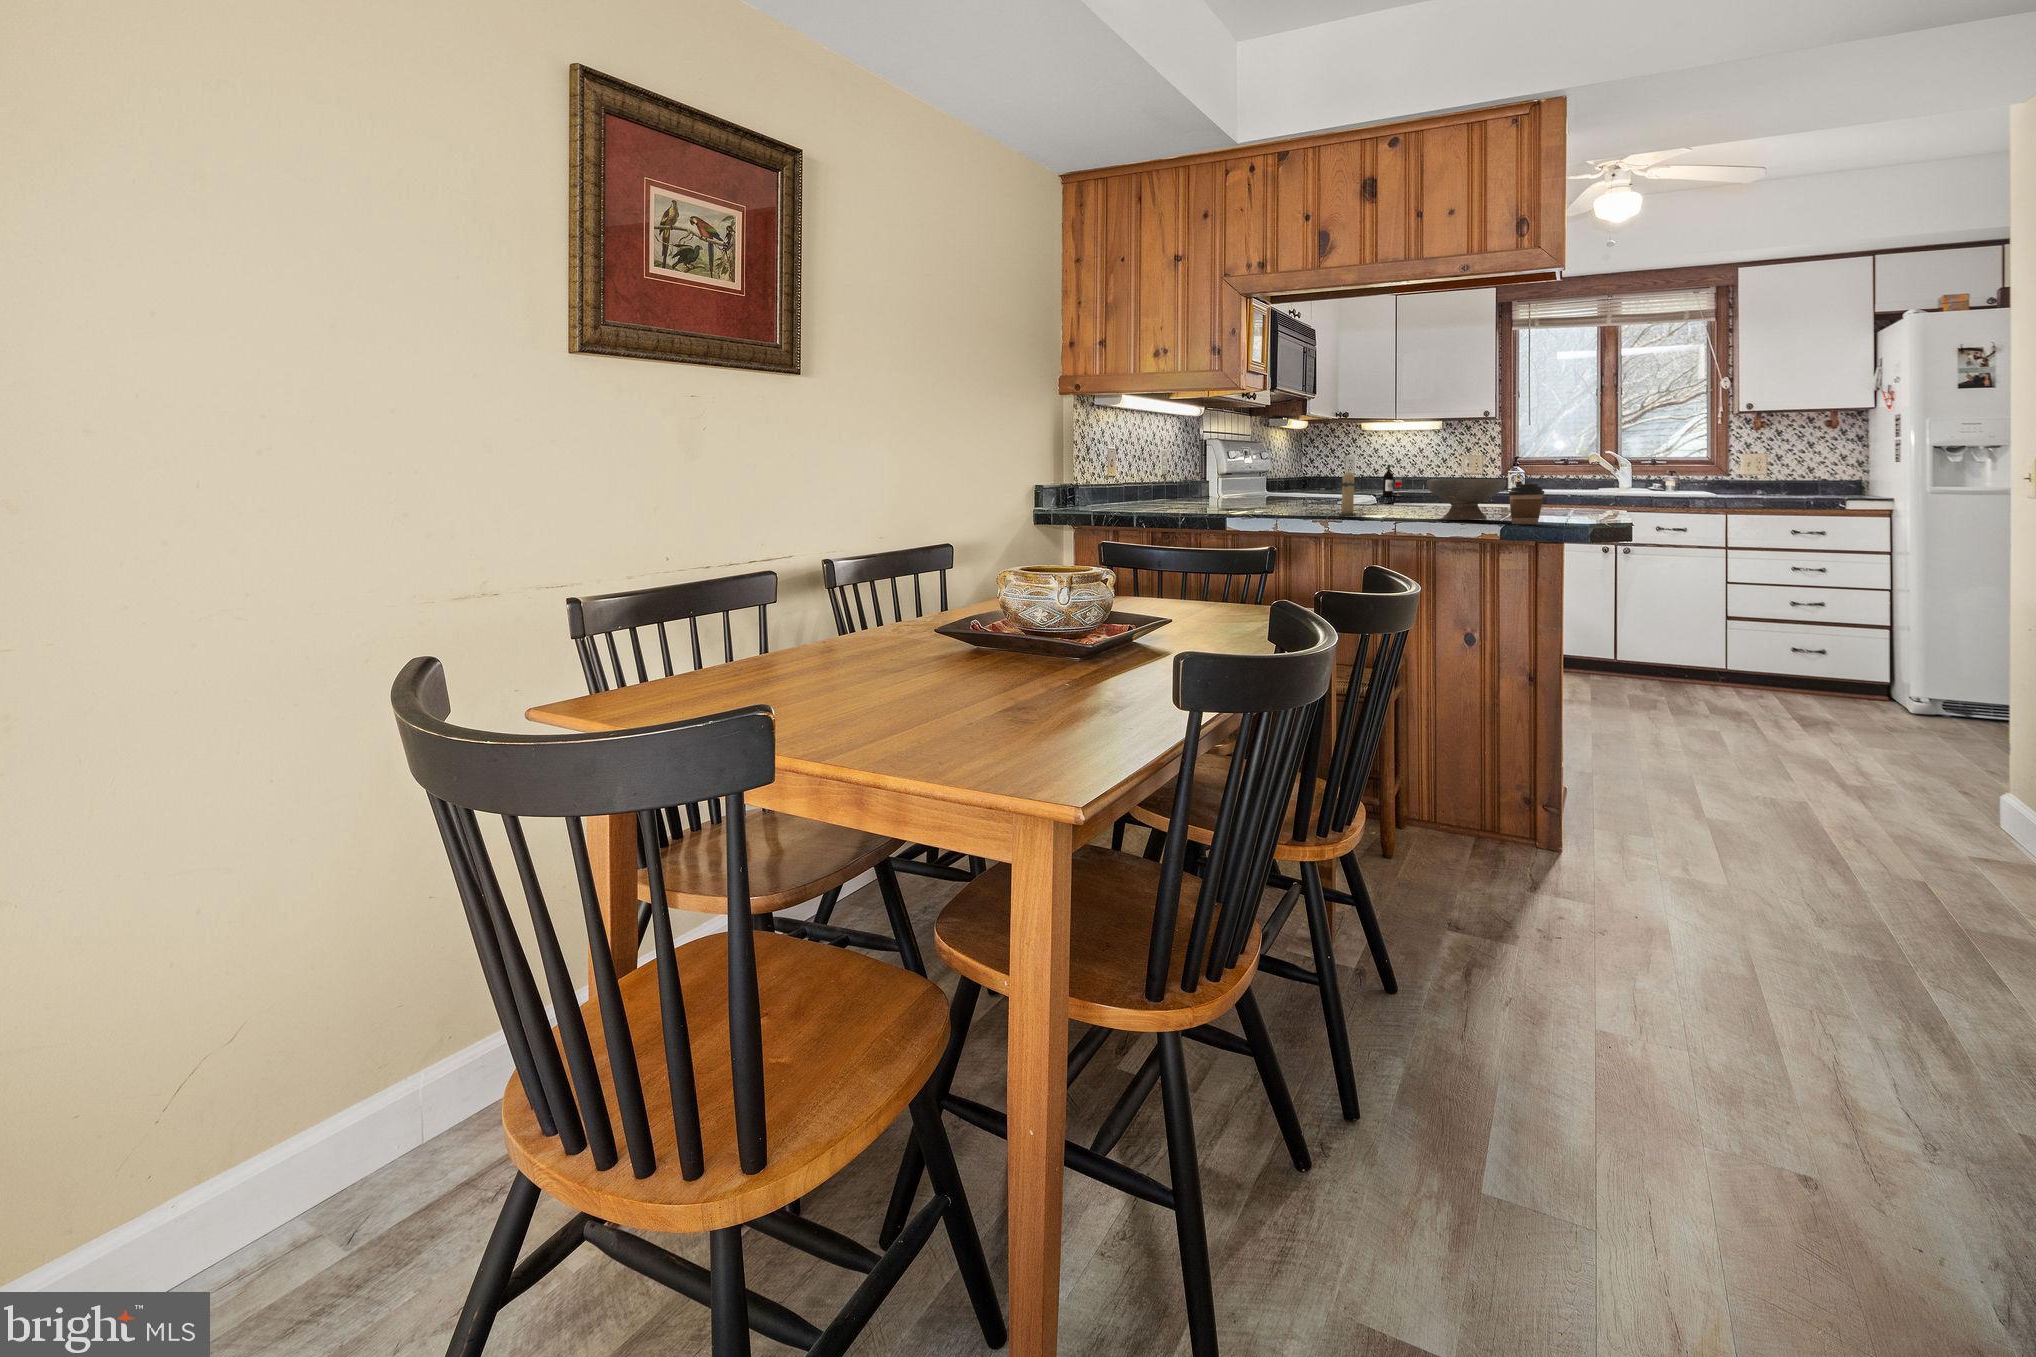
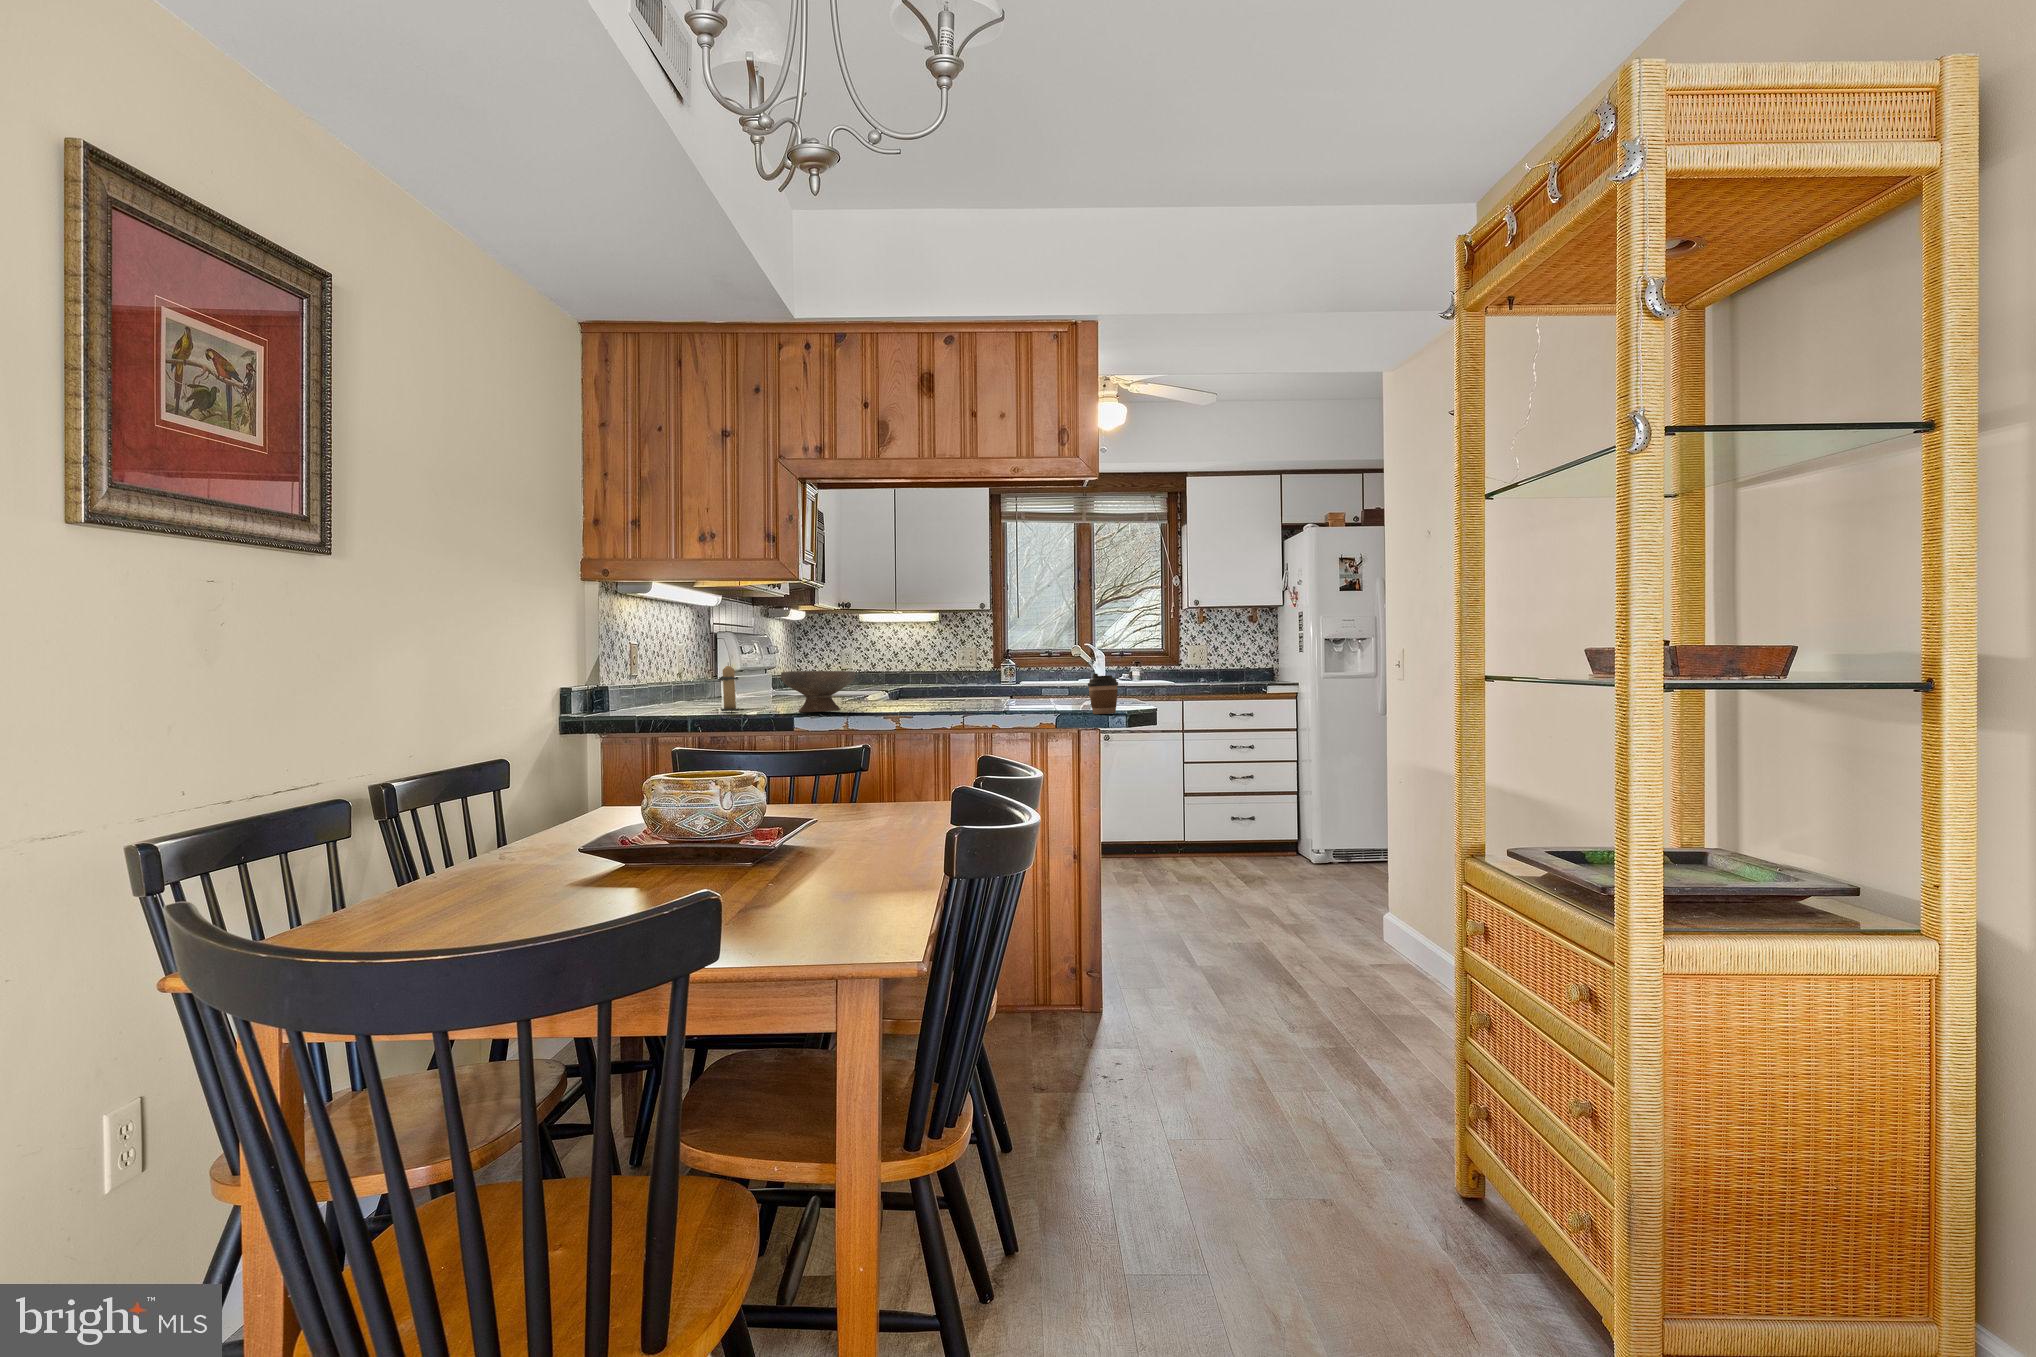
wine bottle: present [1383,465,1402,496] -> none [857,657,925,691]
candle: present [1338,469,1358,516] -> present [719,664,739,711]
bowl: present [1427,479,1506,520] -> present [781,671,855,712]

